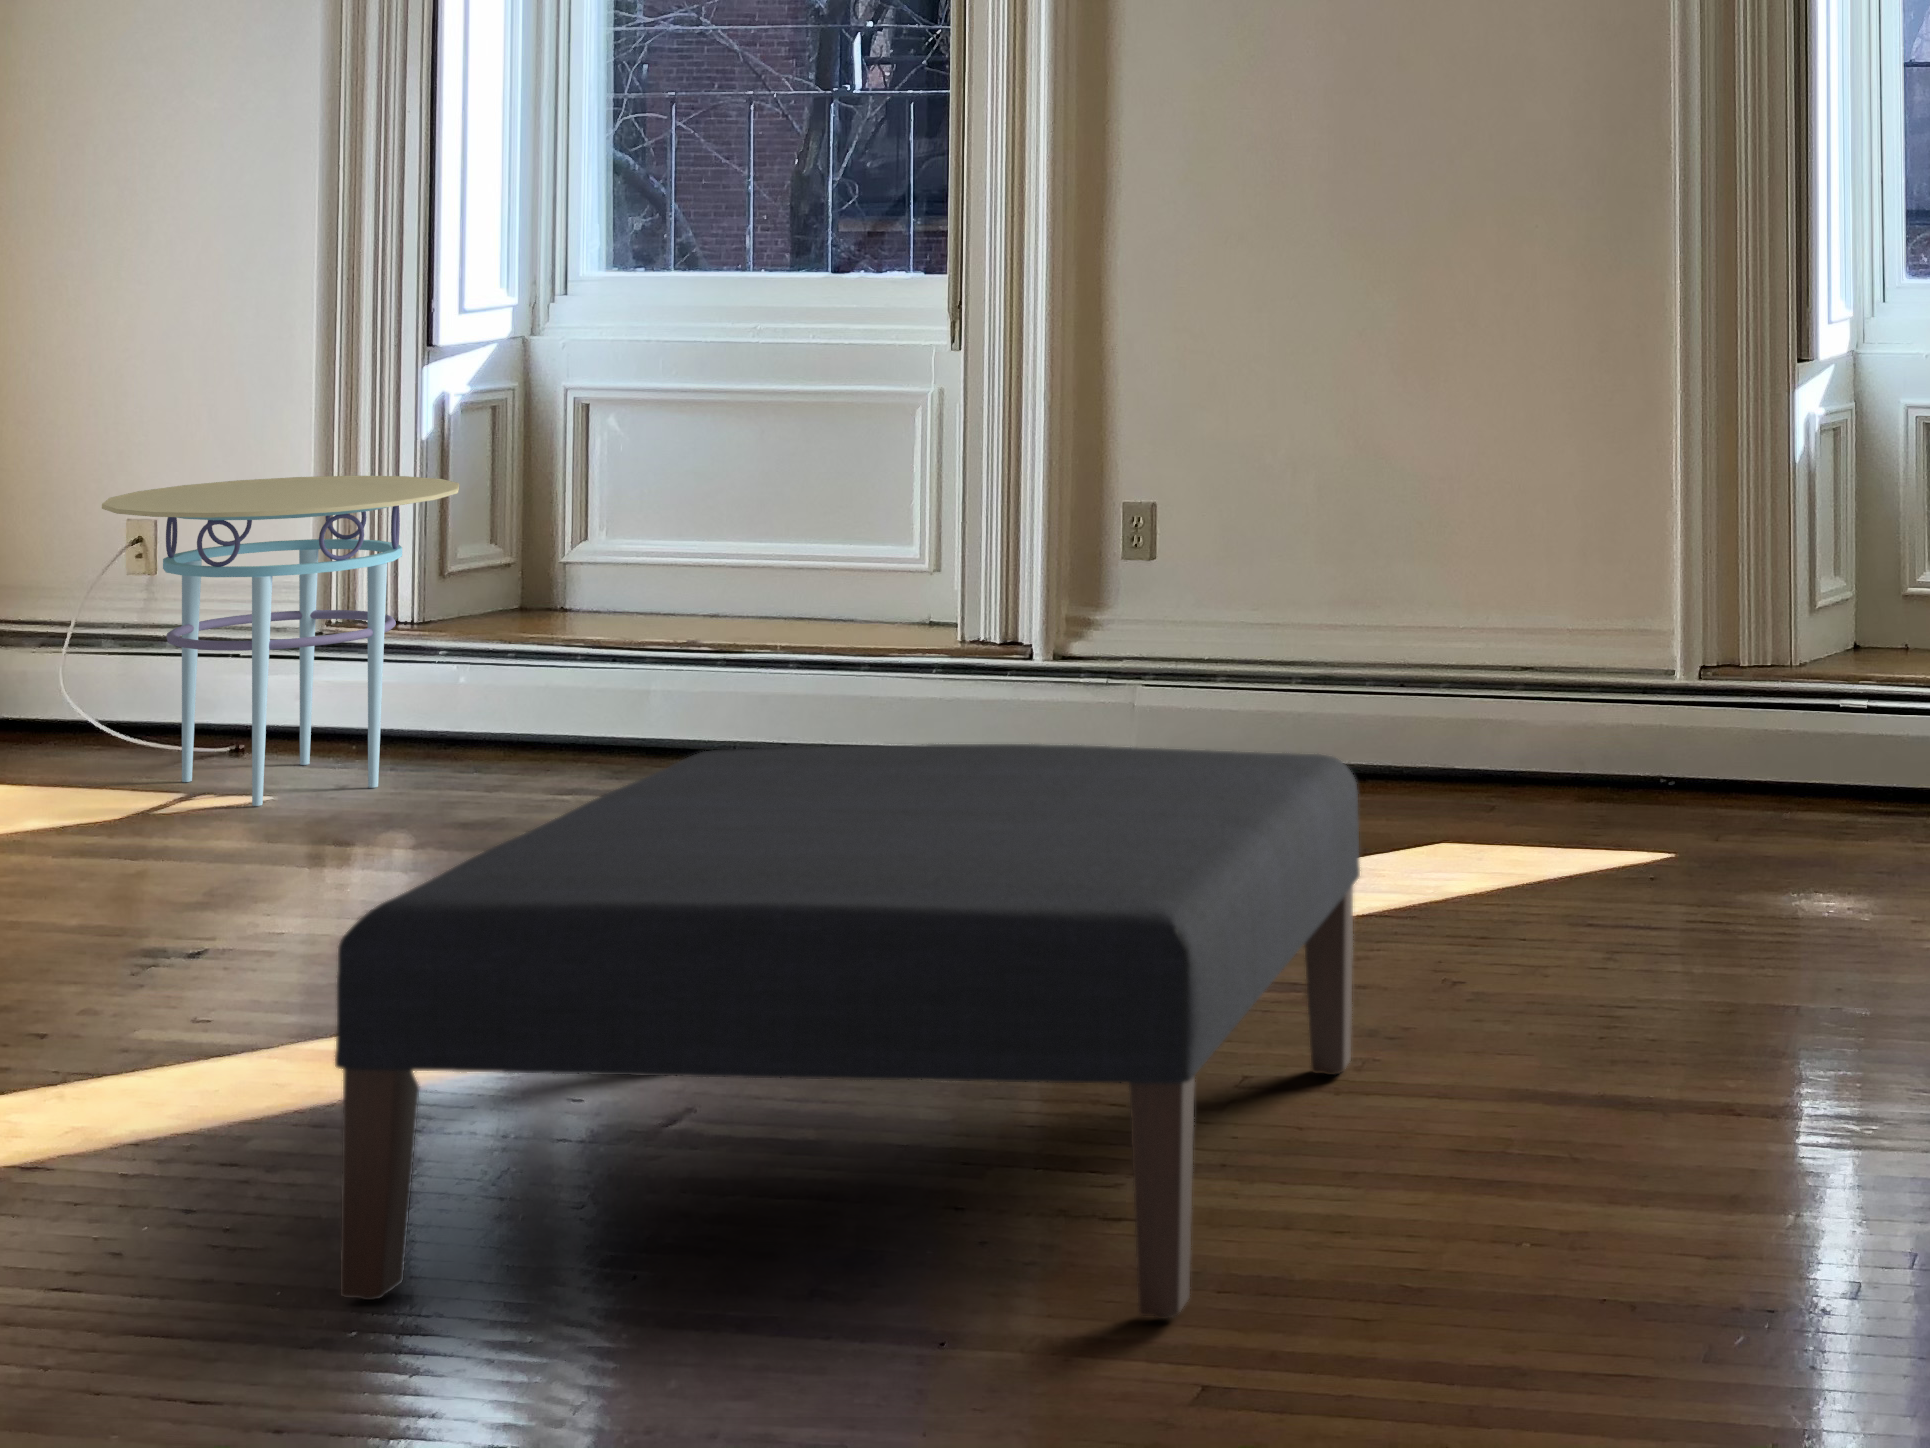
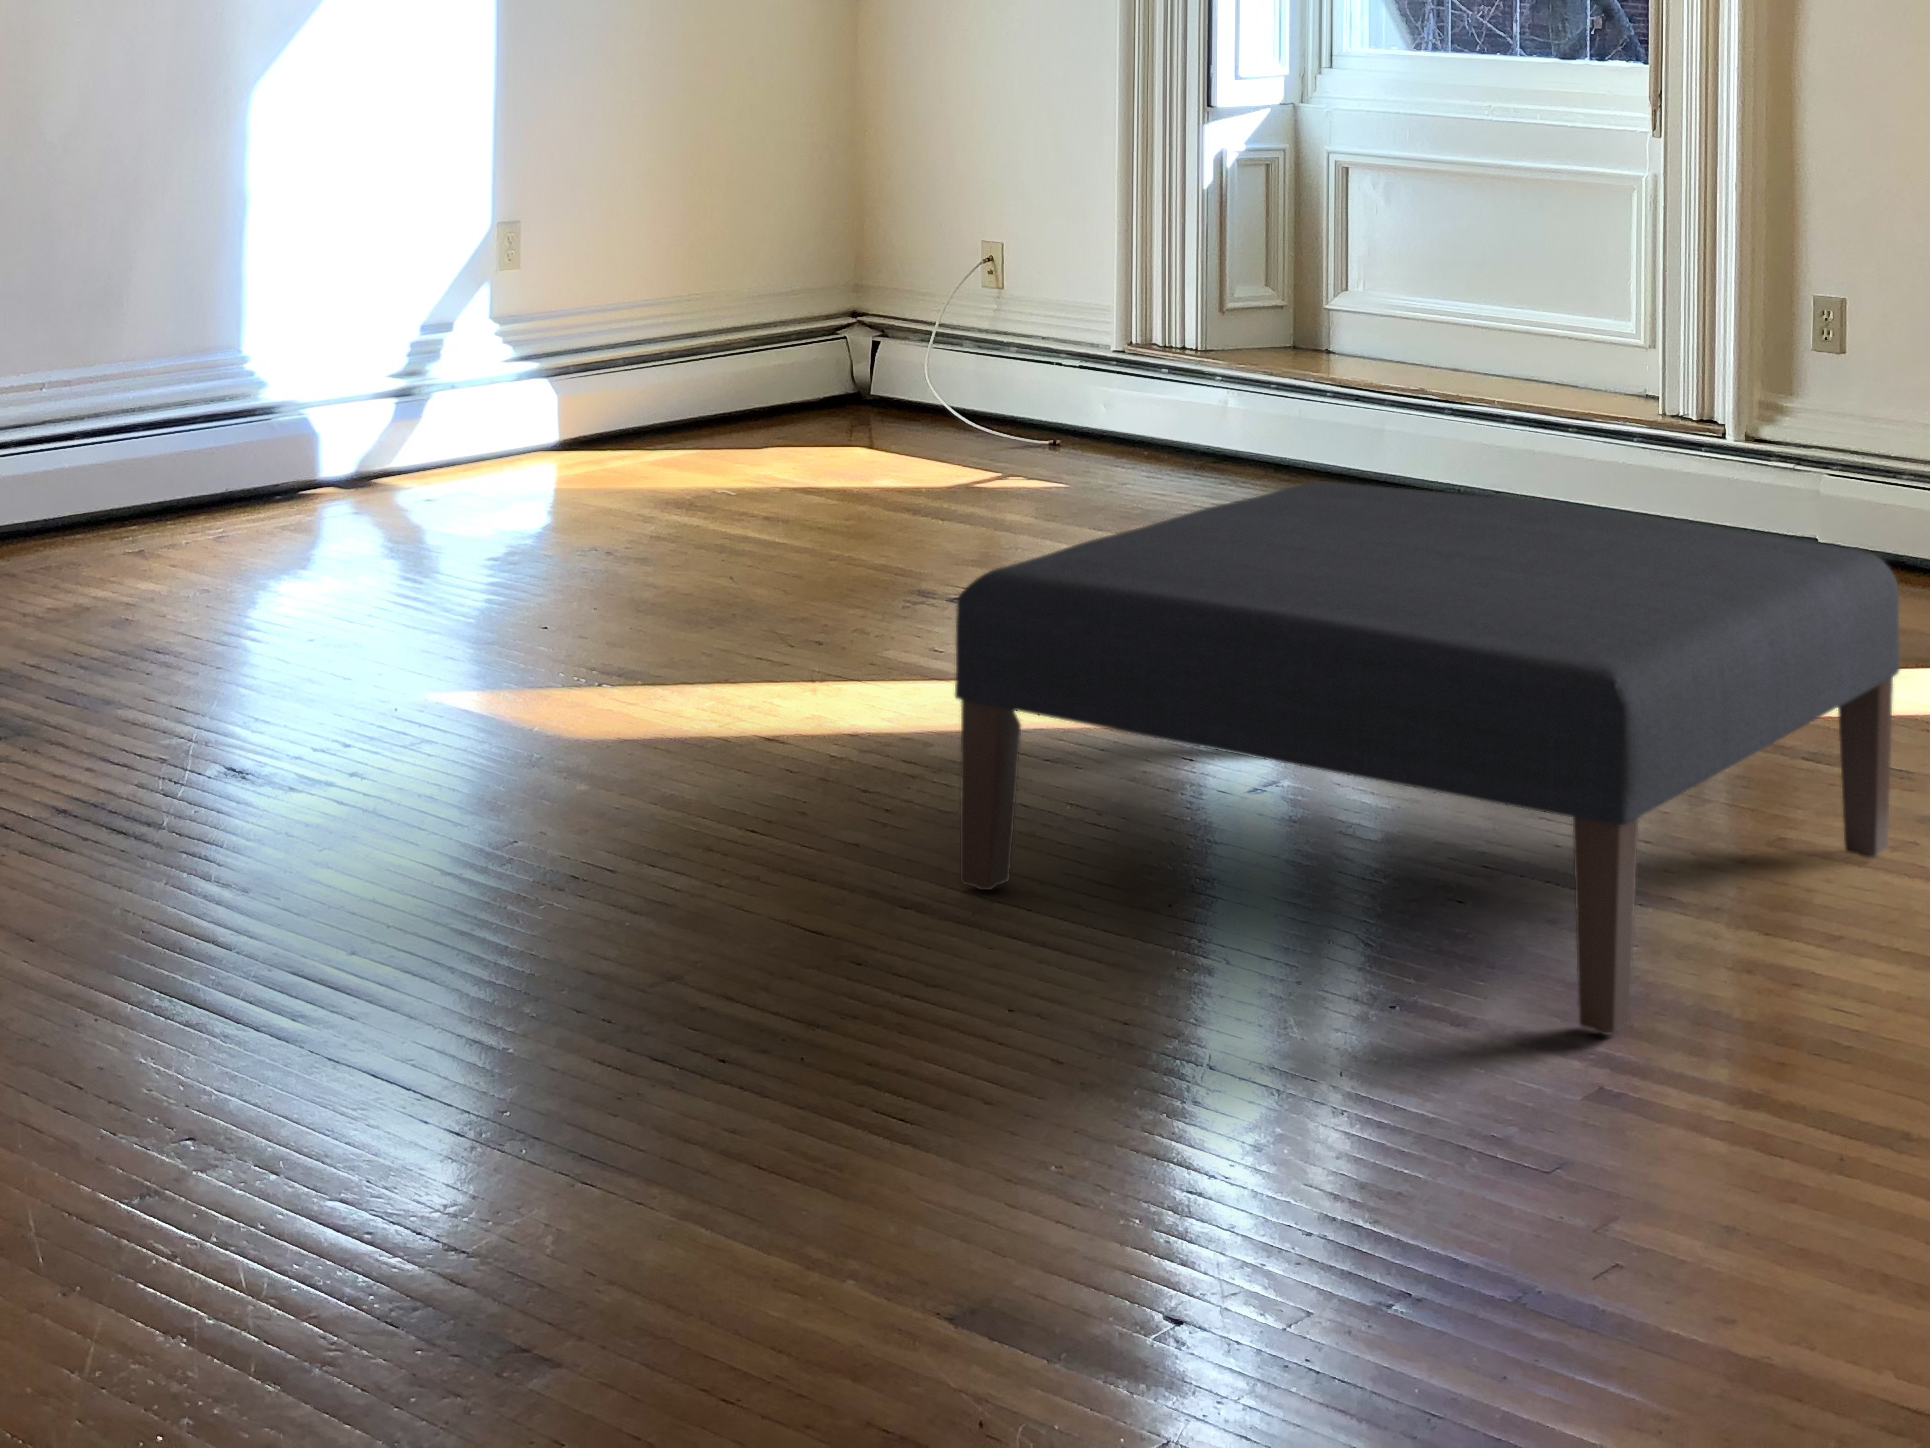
side table: present [102,476,459,806] -> none [940,215,1223,491]

